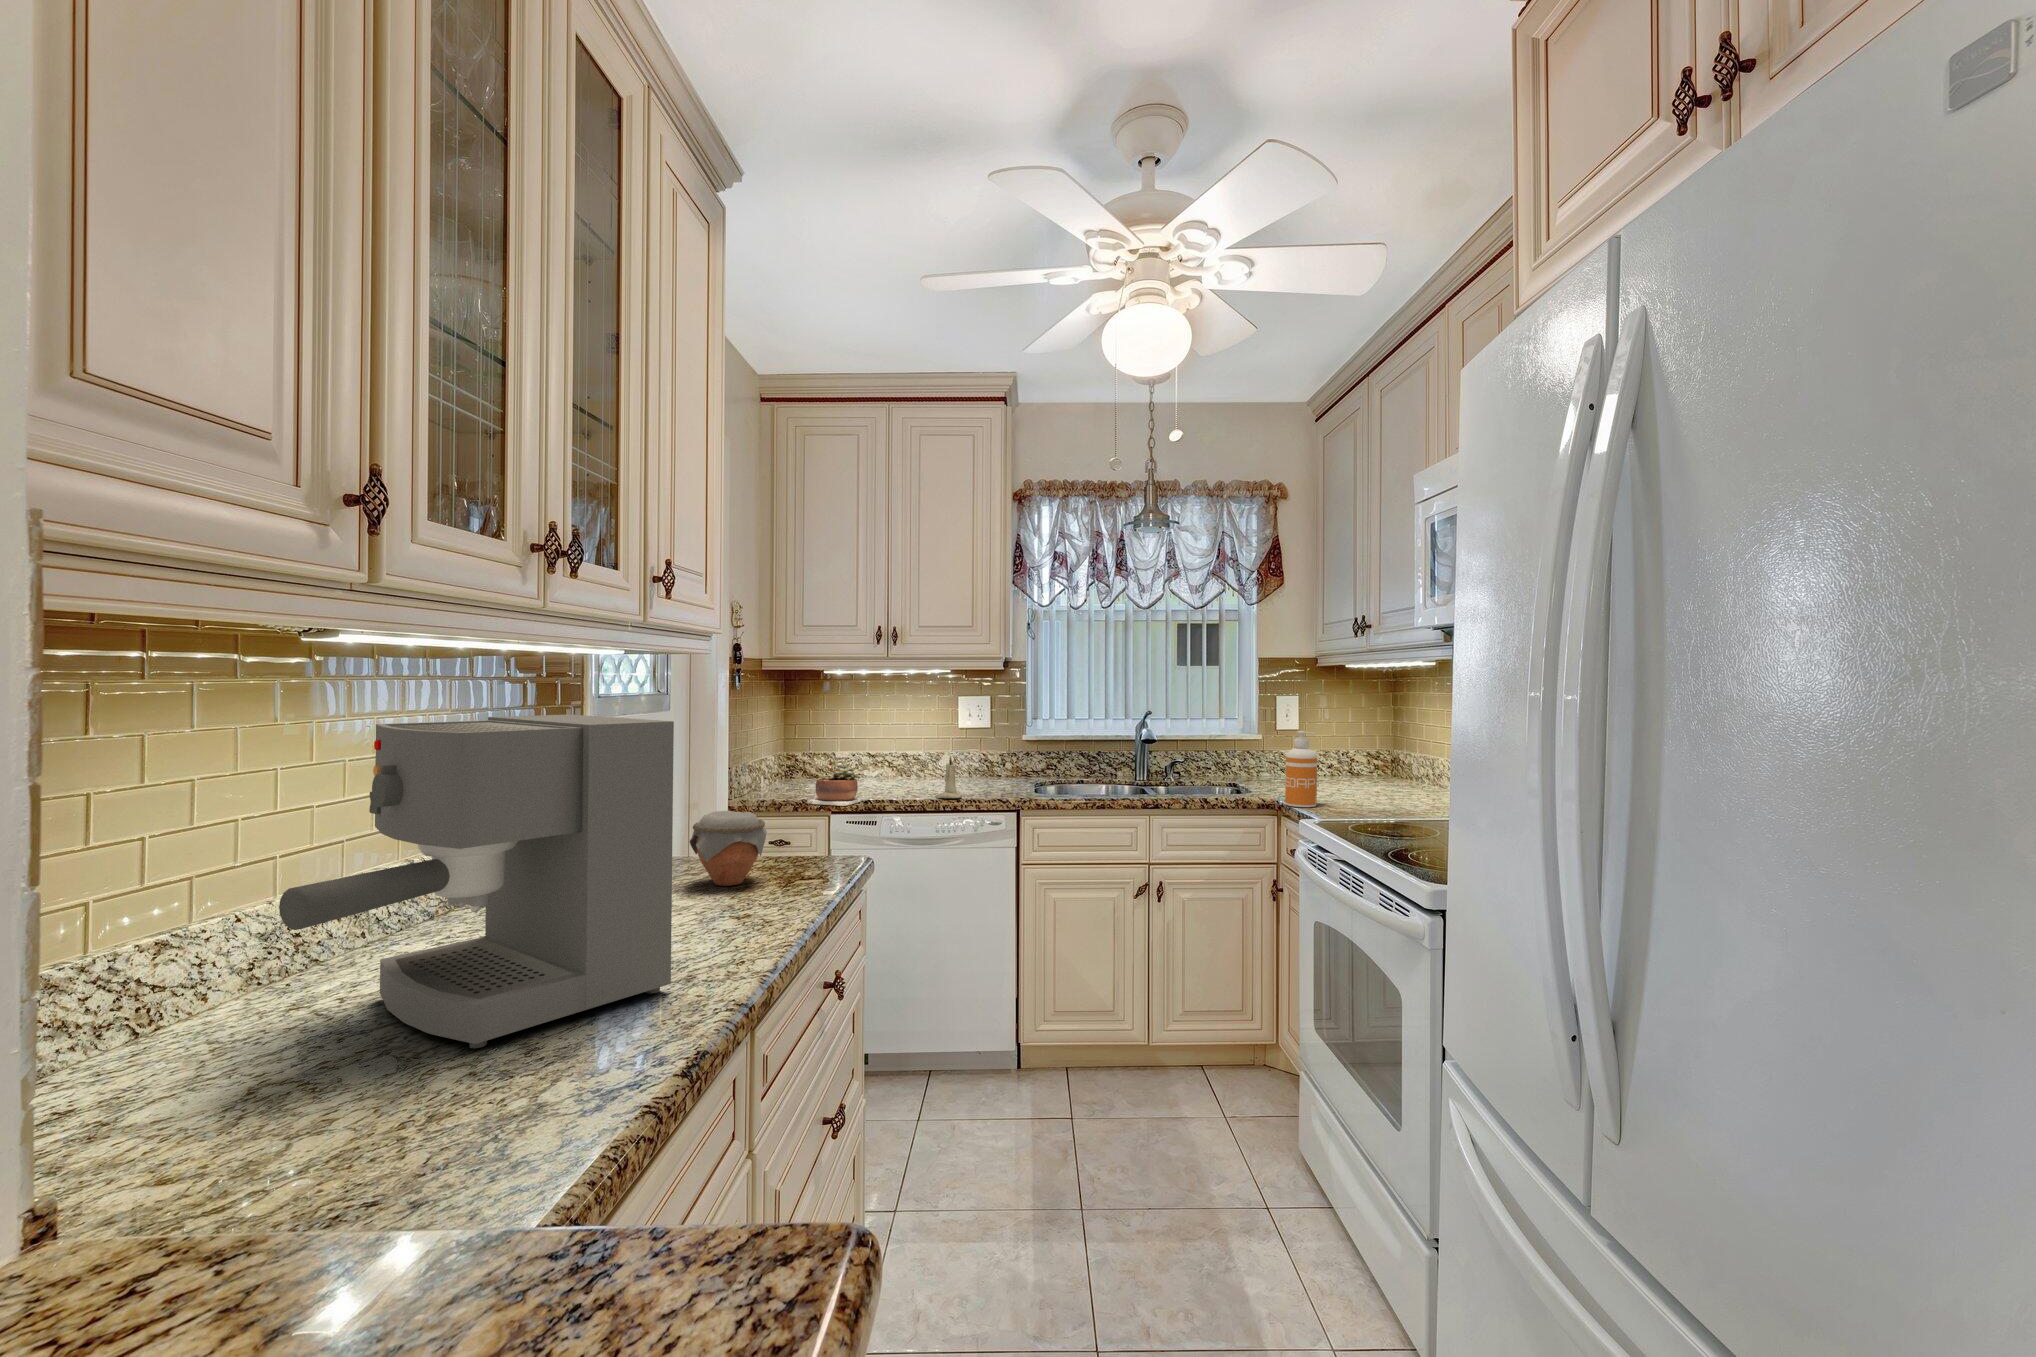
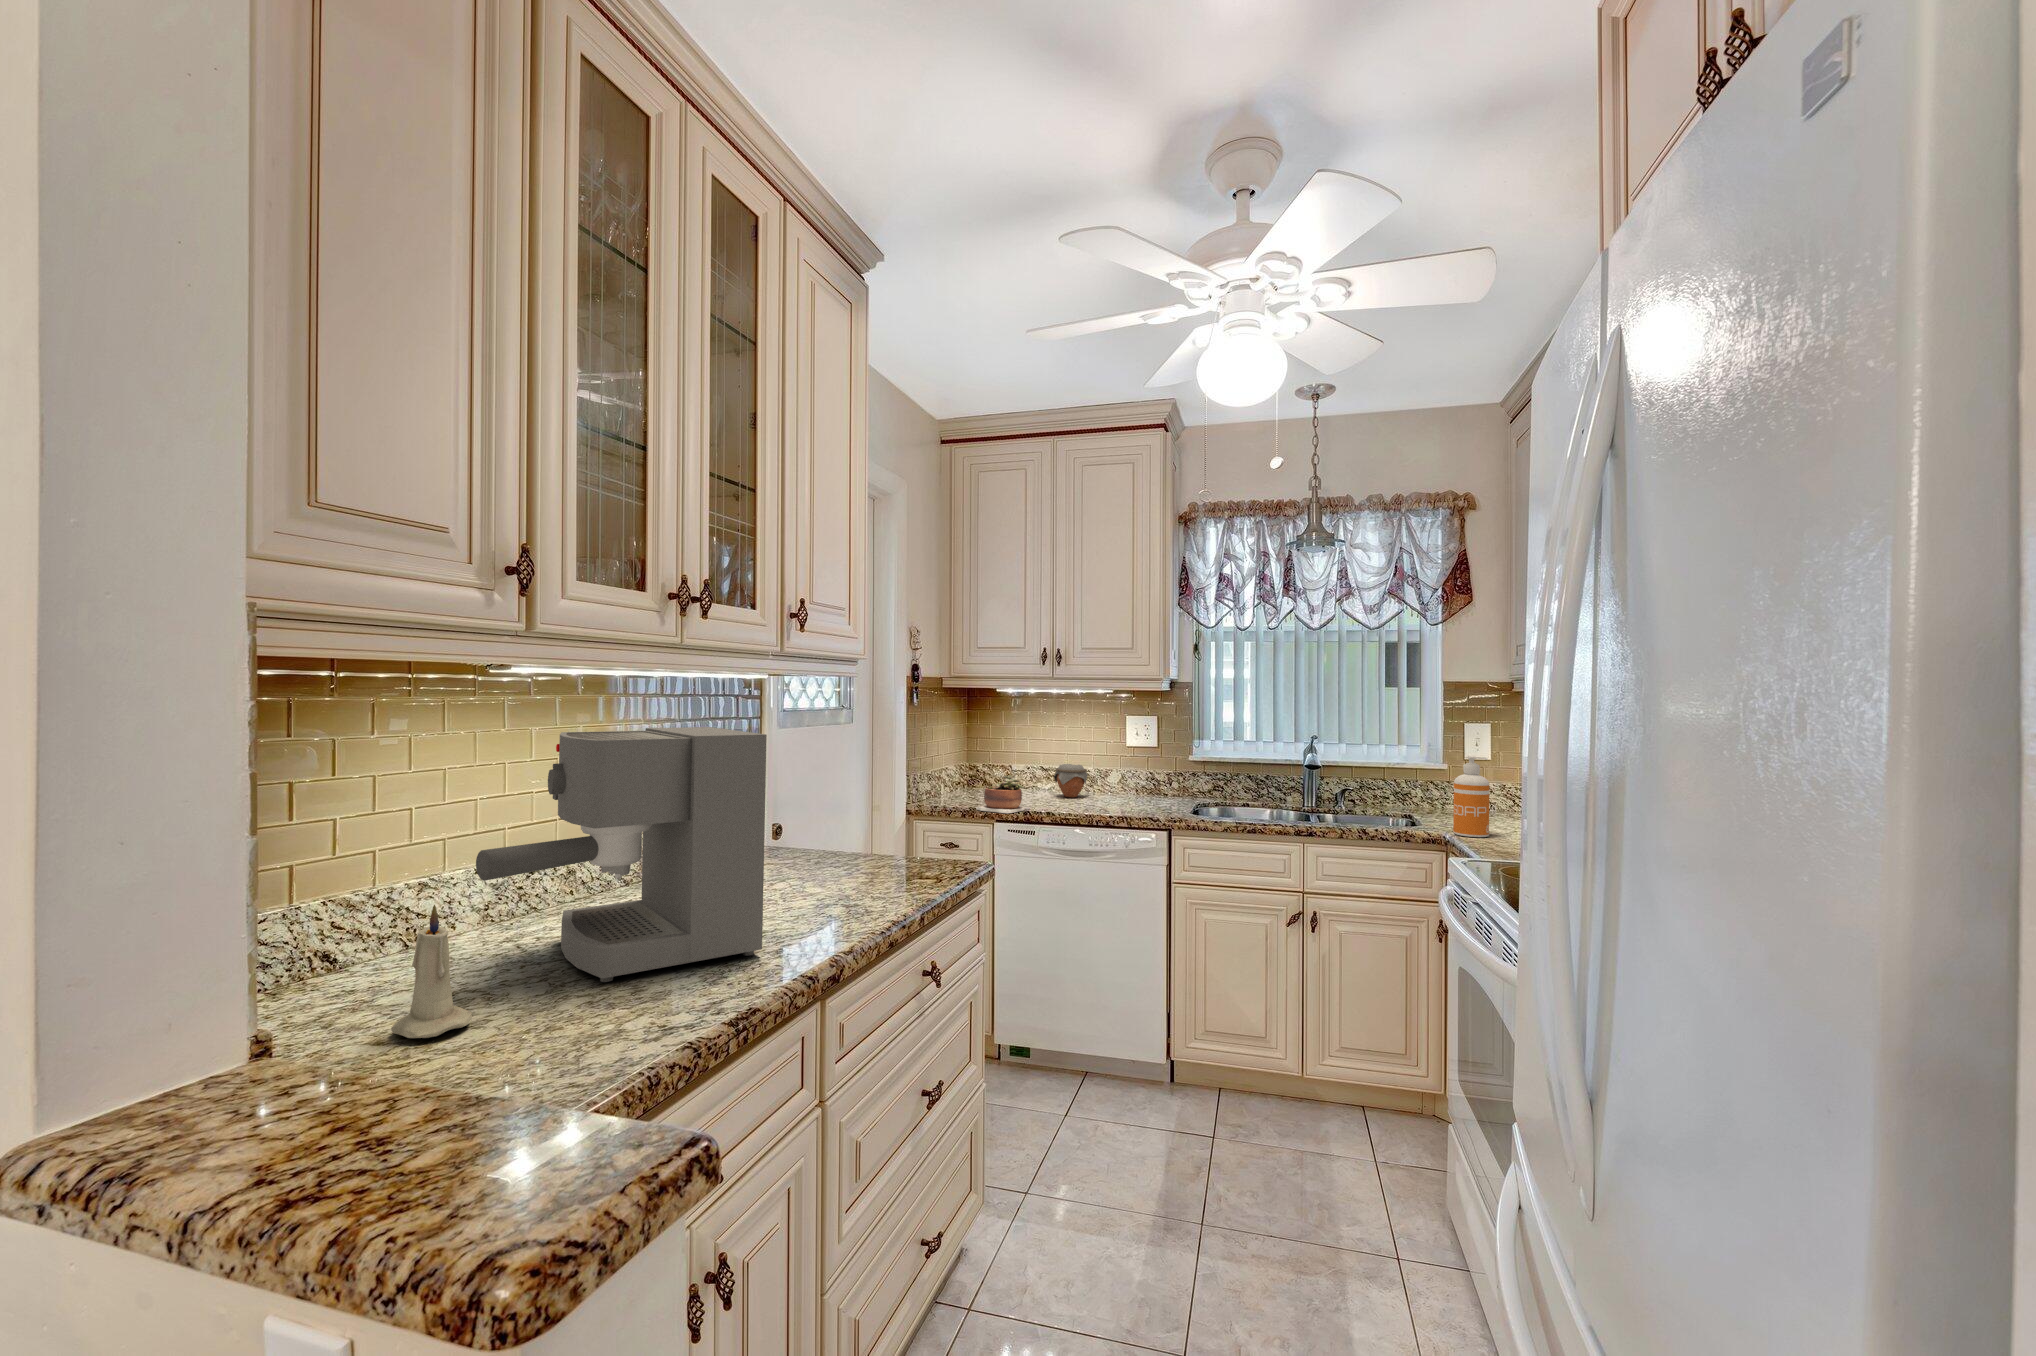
candle: present [936,756,962,798] -> present [391,905,472,1038]
jar: present [689,811,767,886] -> present [1054,764,1087,797]

